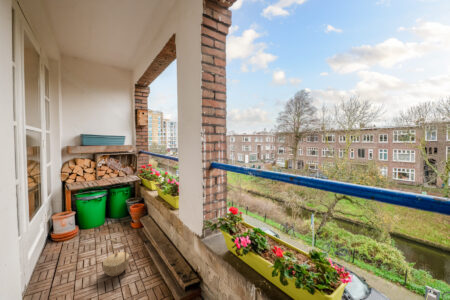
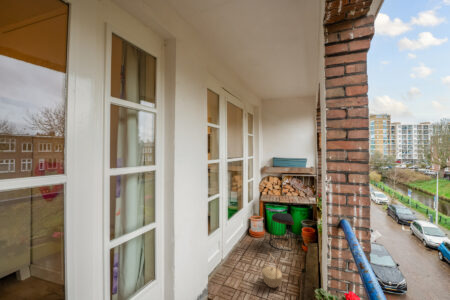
stool: none [89,196,123,239] -> present [269,213,294,251]

